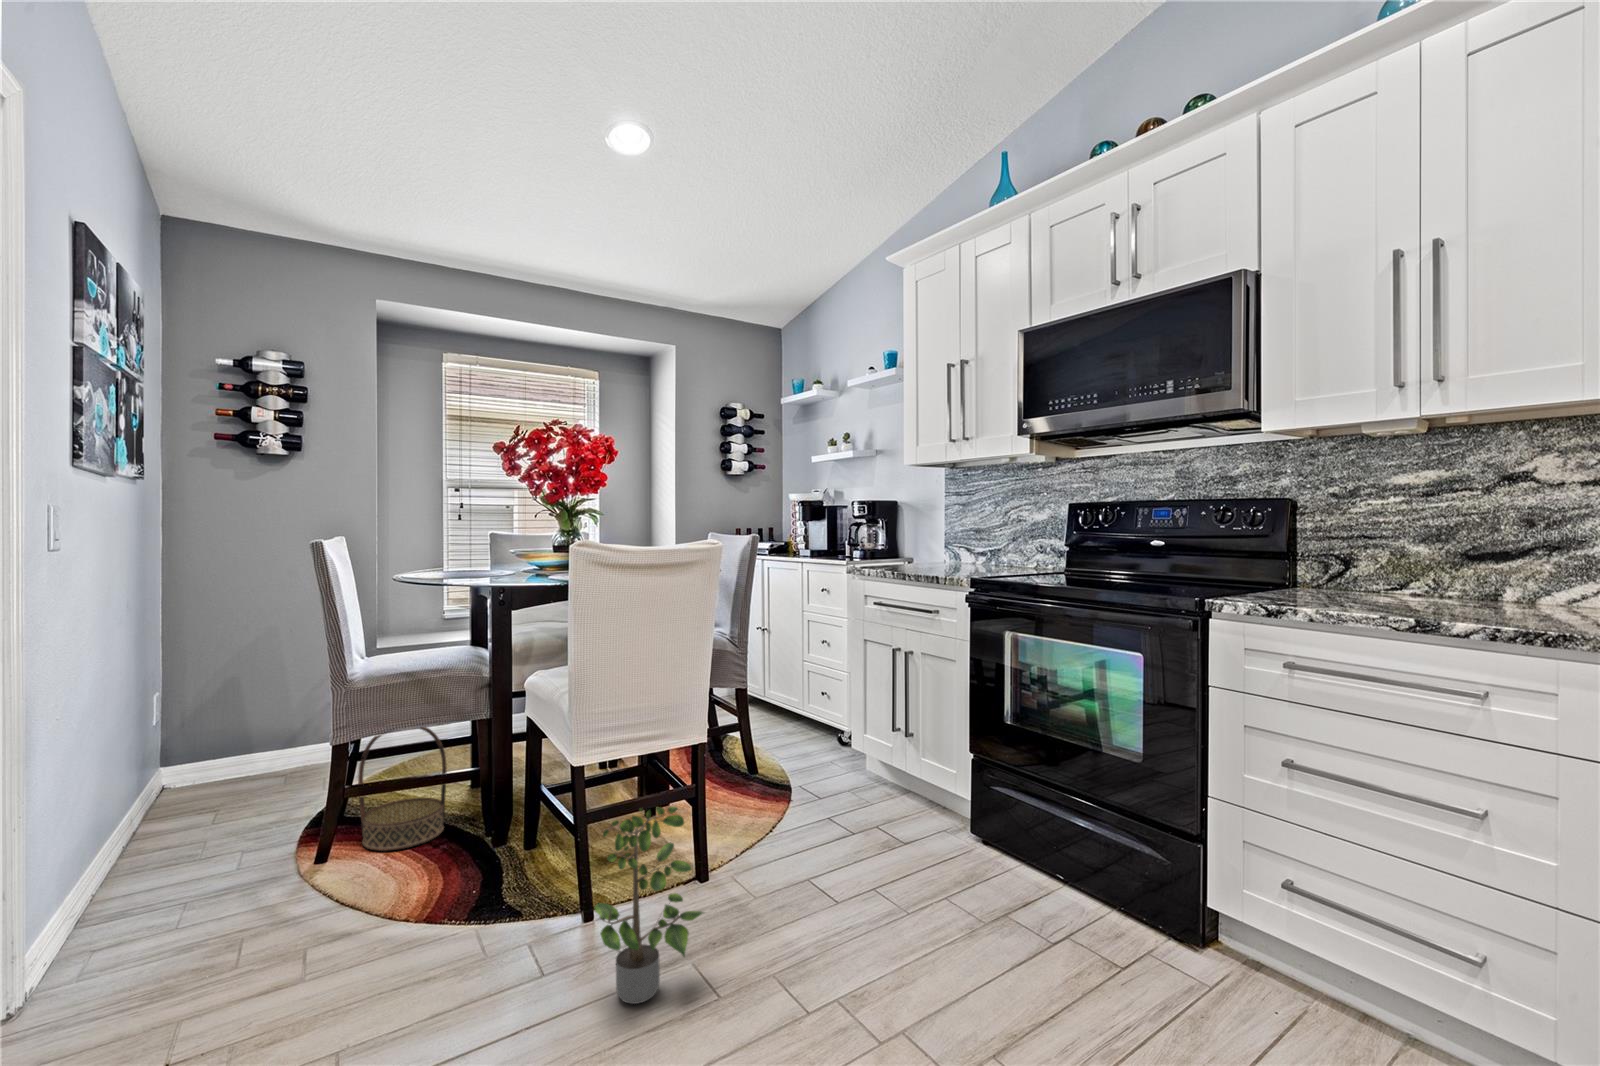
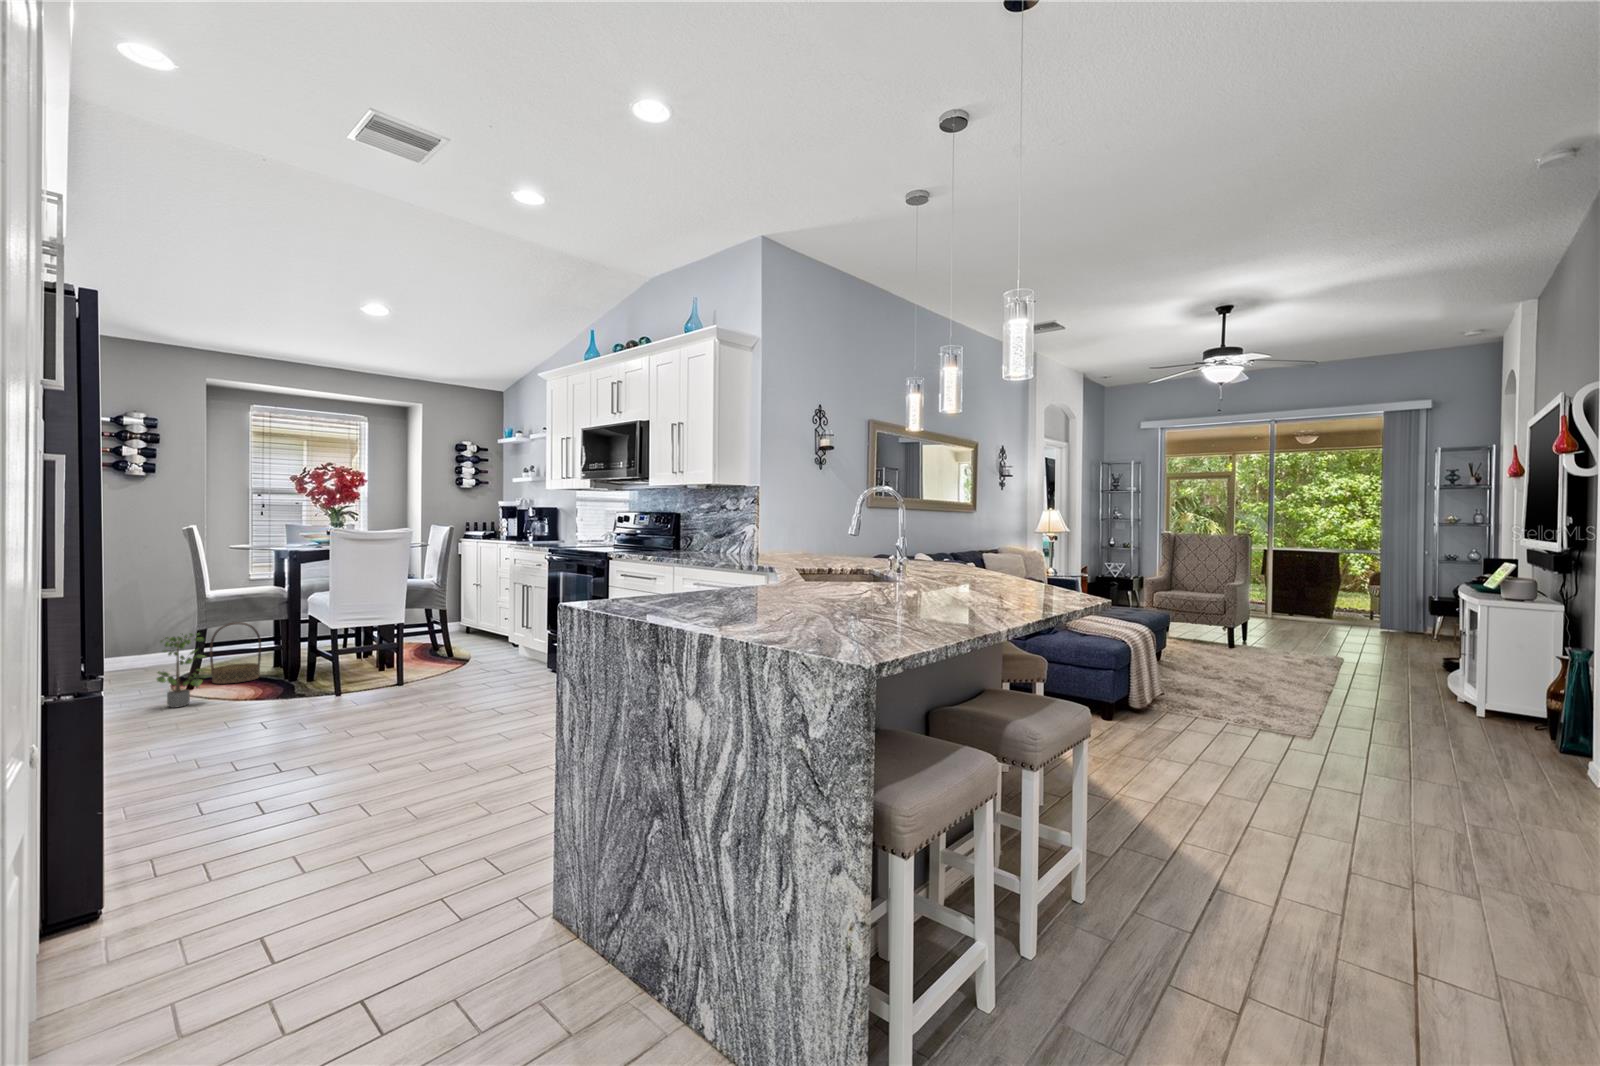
potted plant: present [594,806,703,1004] -> present [157,633,207,708]

